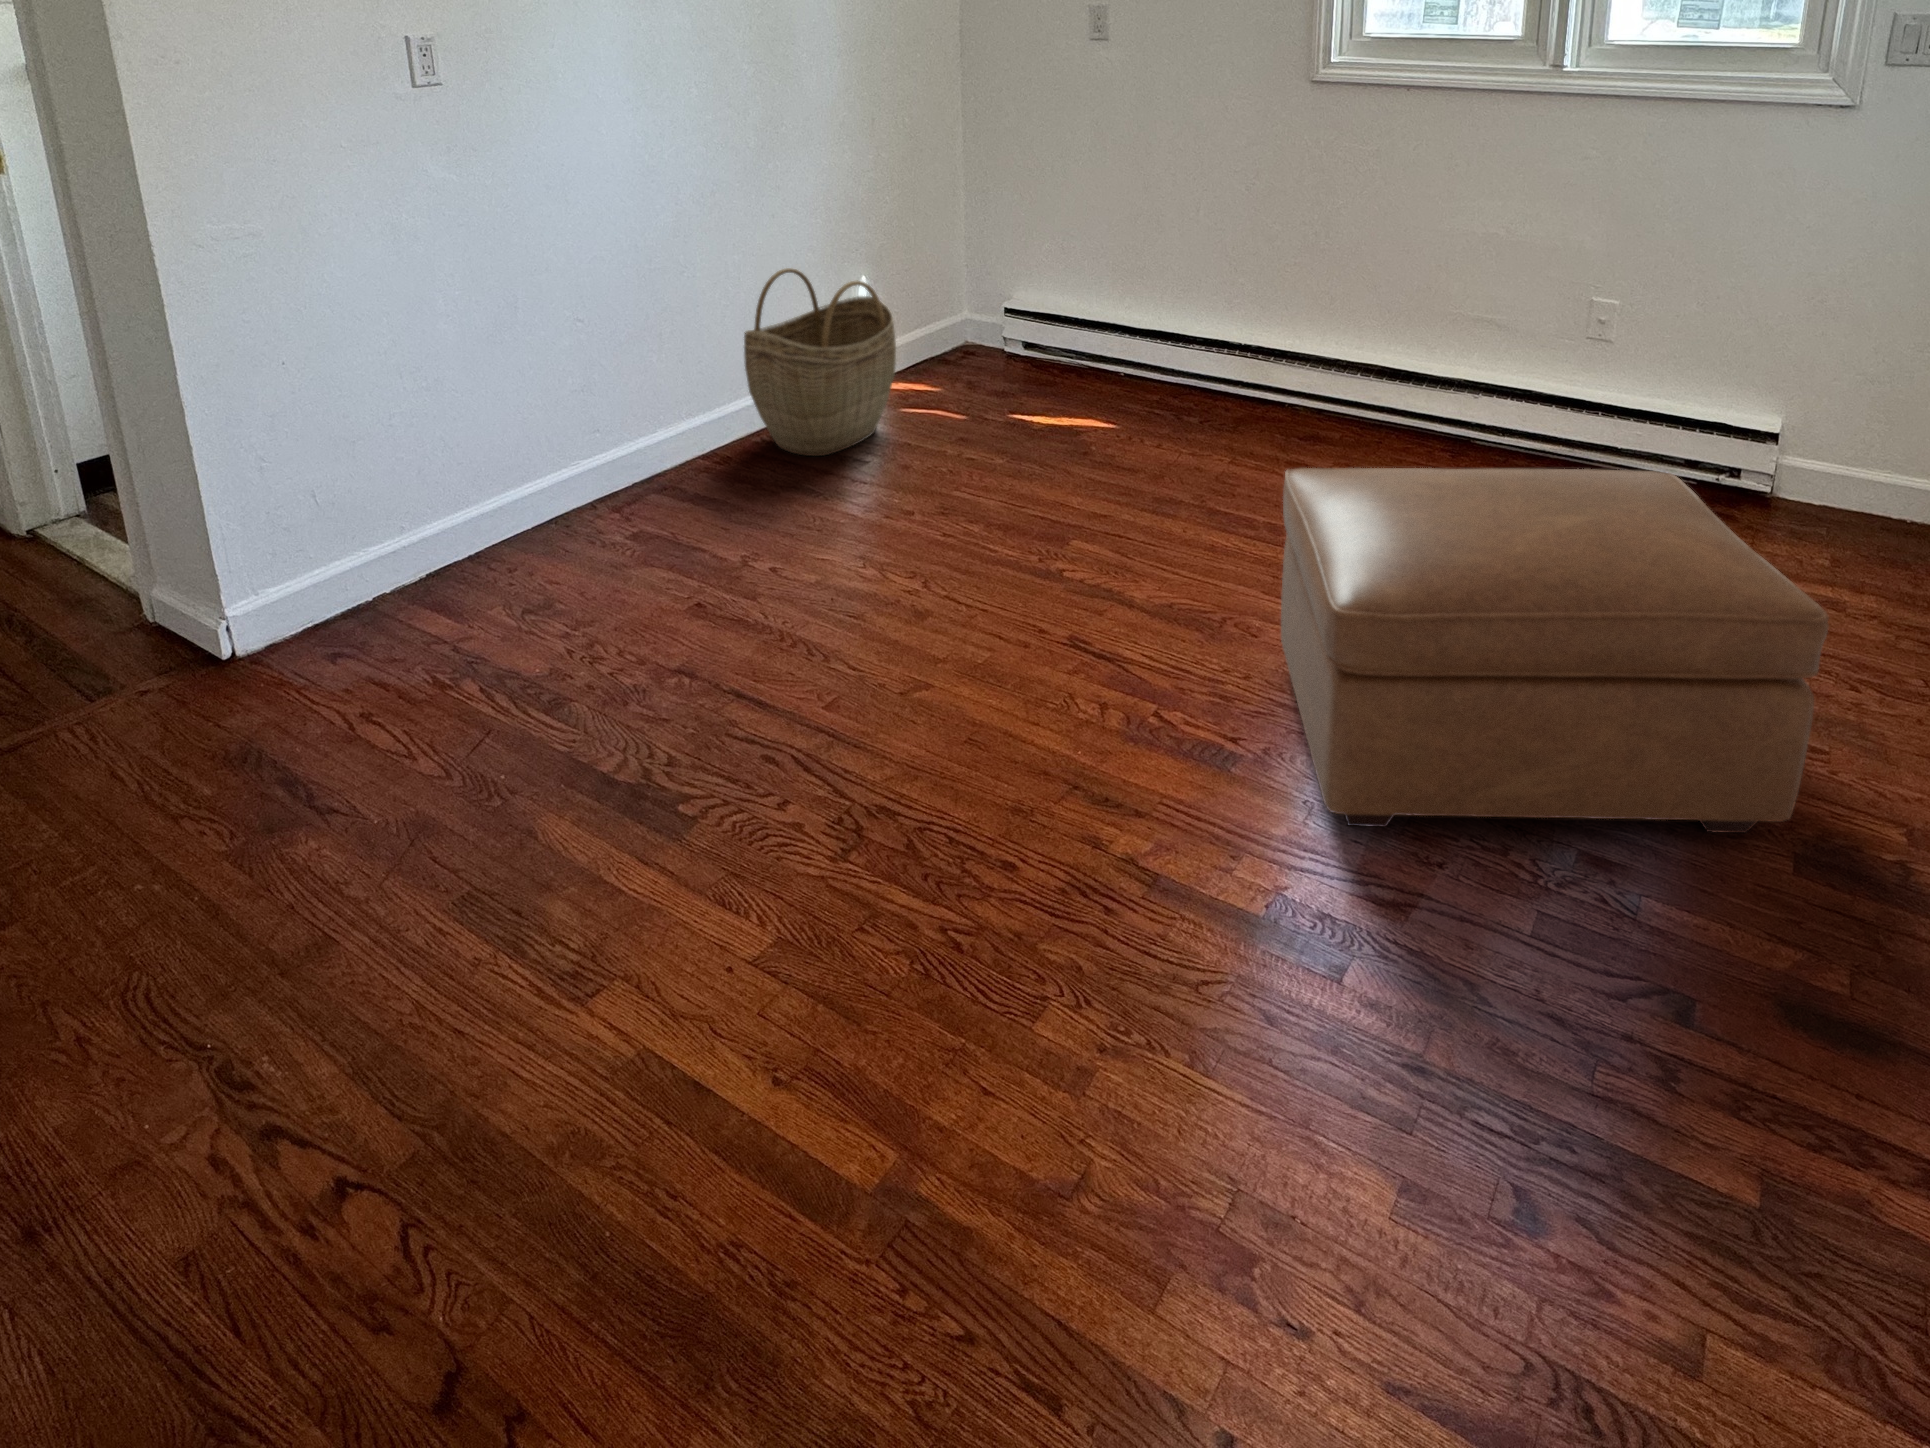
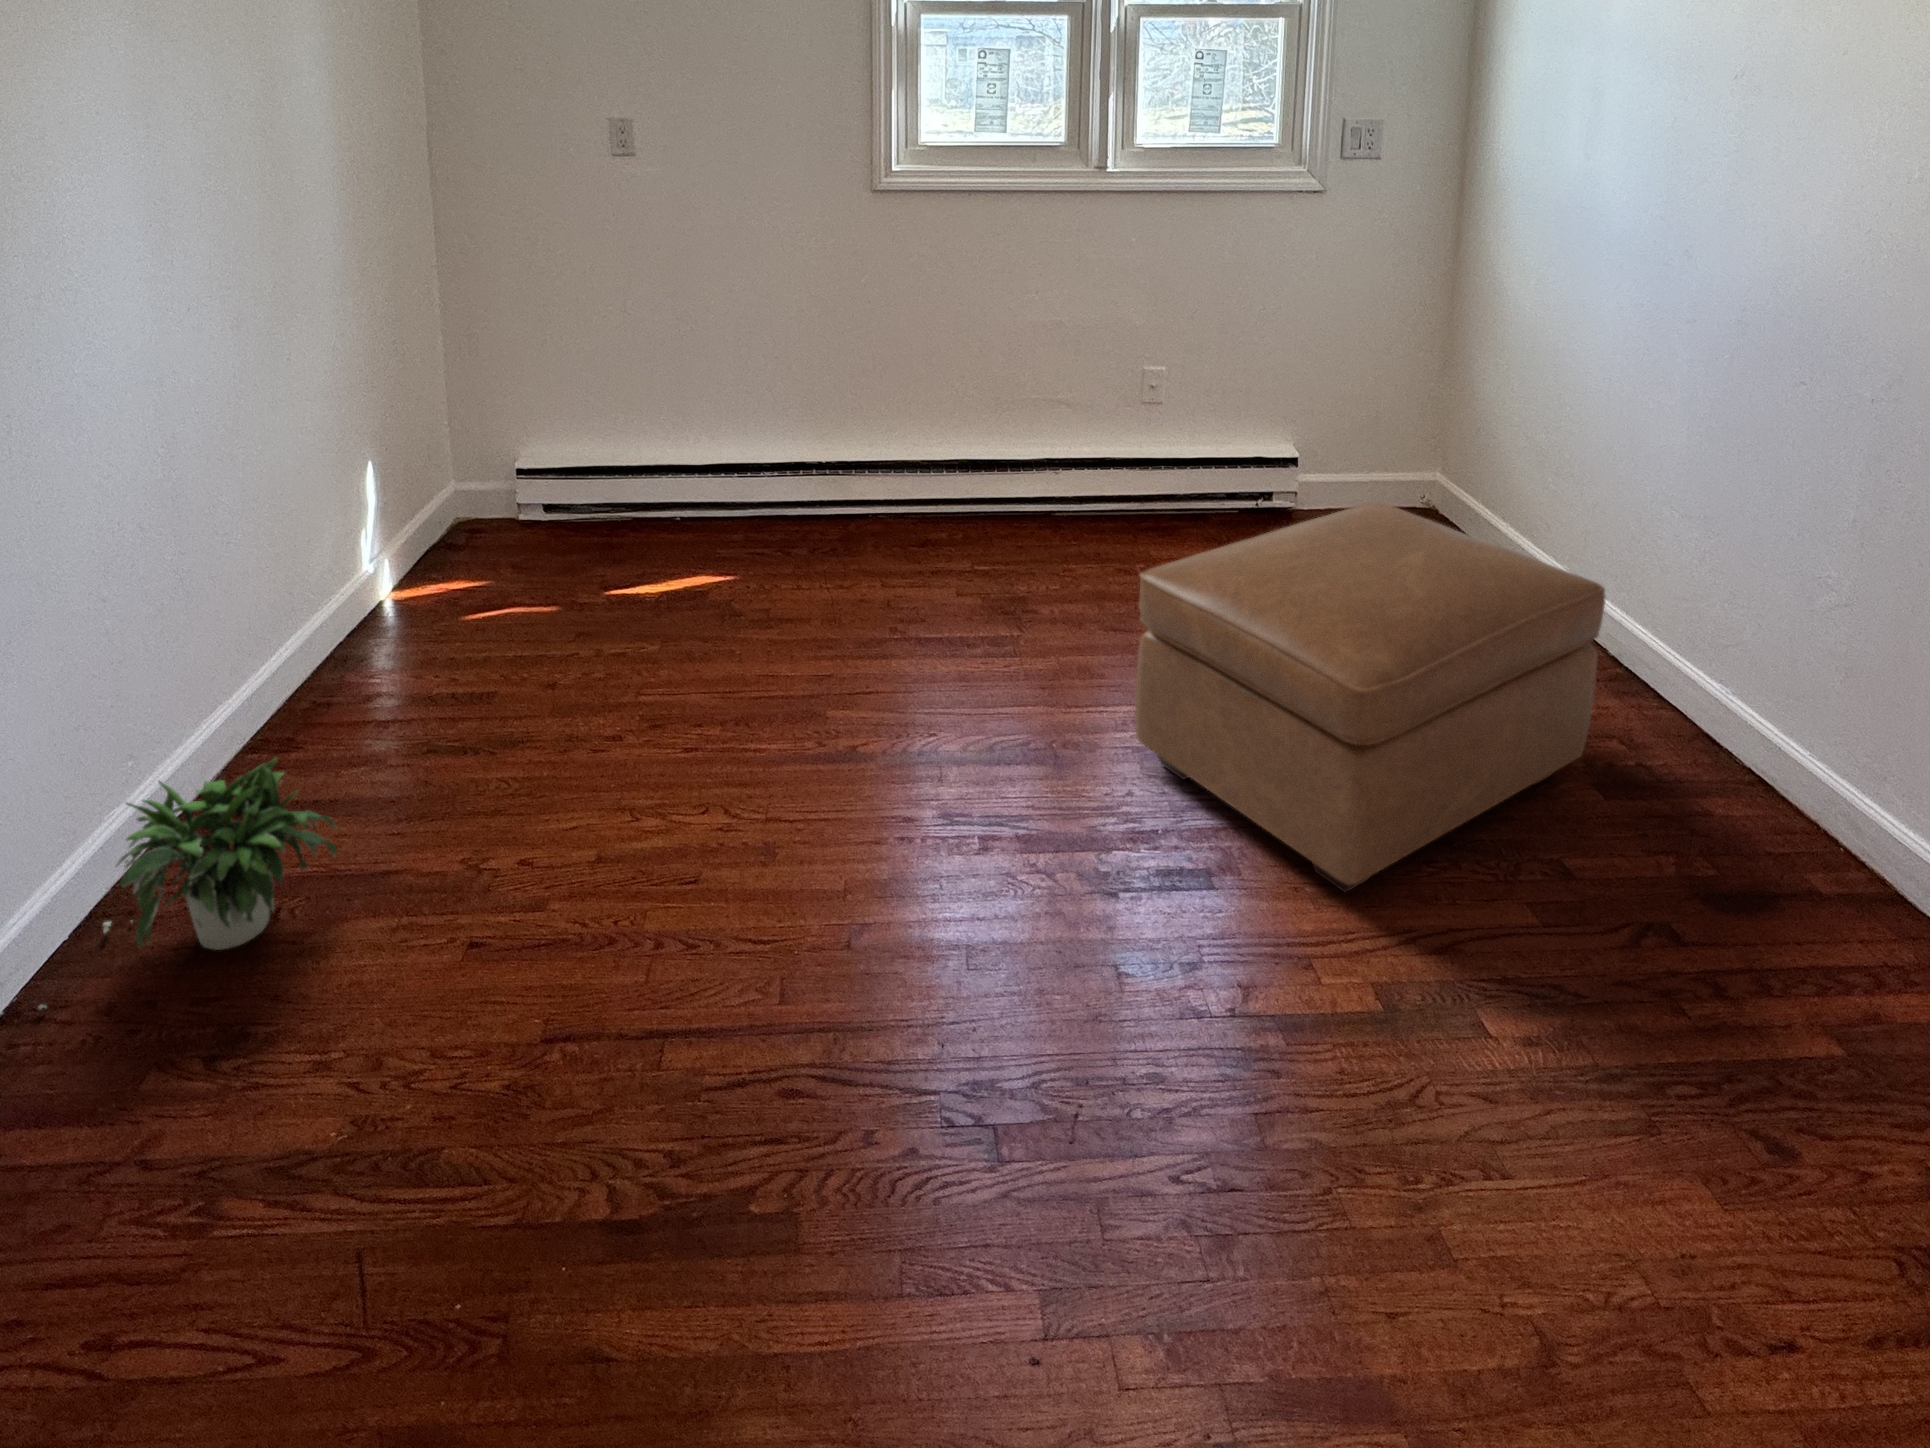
woven basket: present [744,268,896,456] -> none [292,467,485,710]
potted plant: none [490,440,673,558] -> present [38,757,337,1009]

